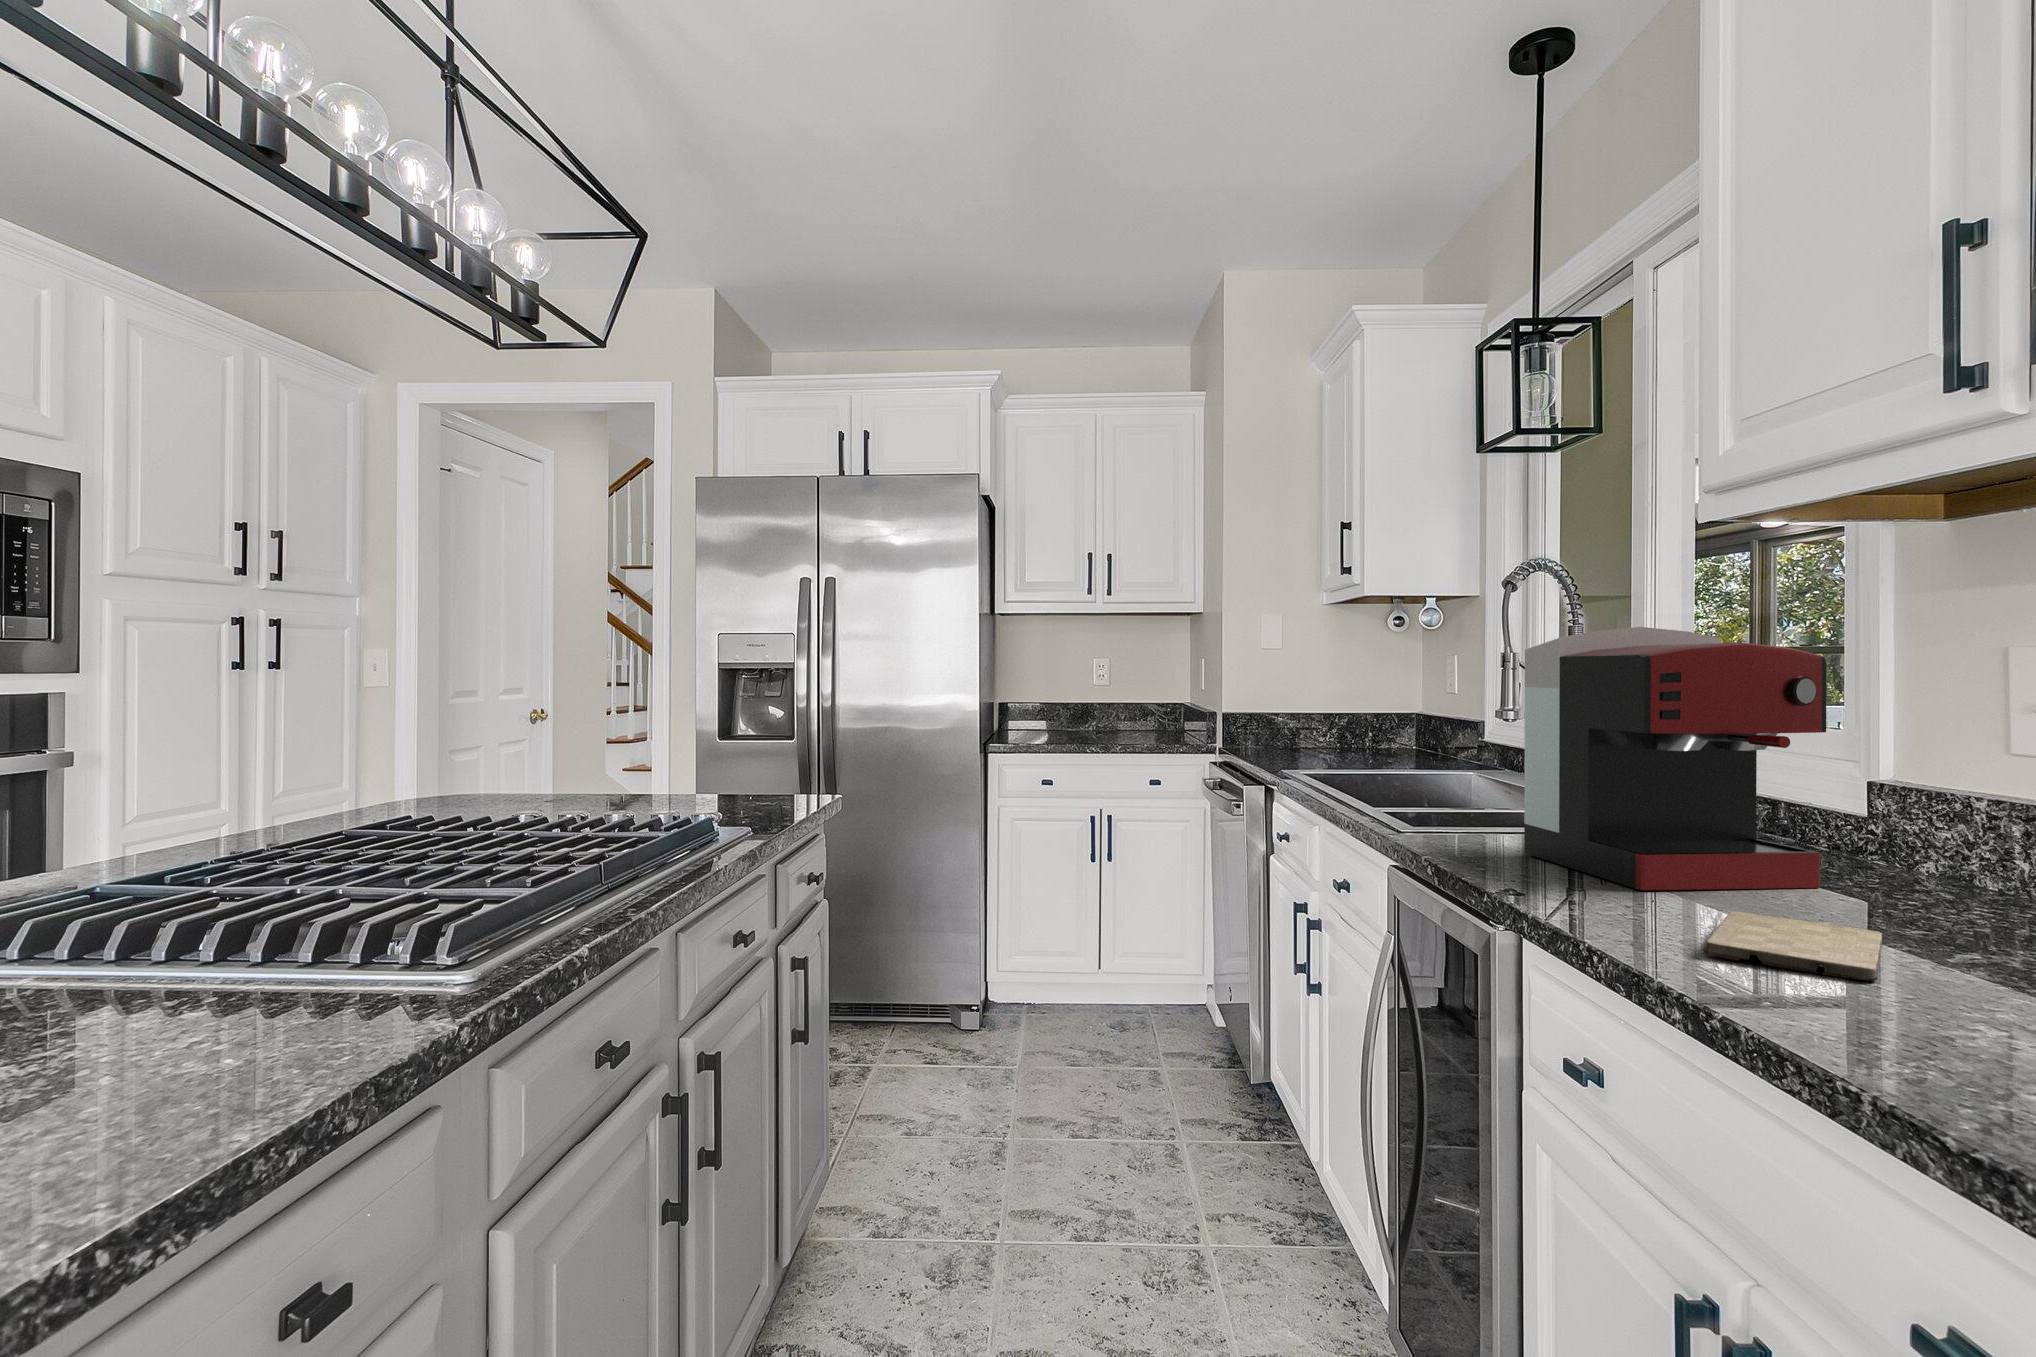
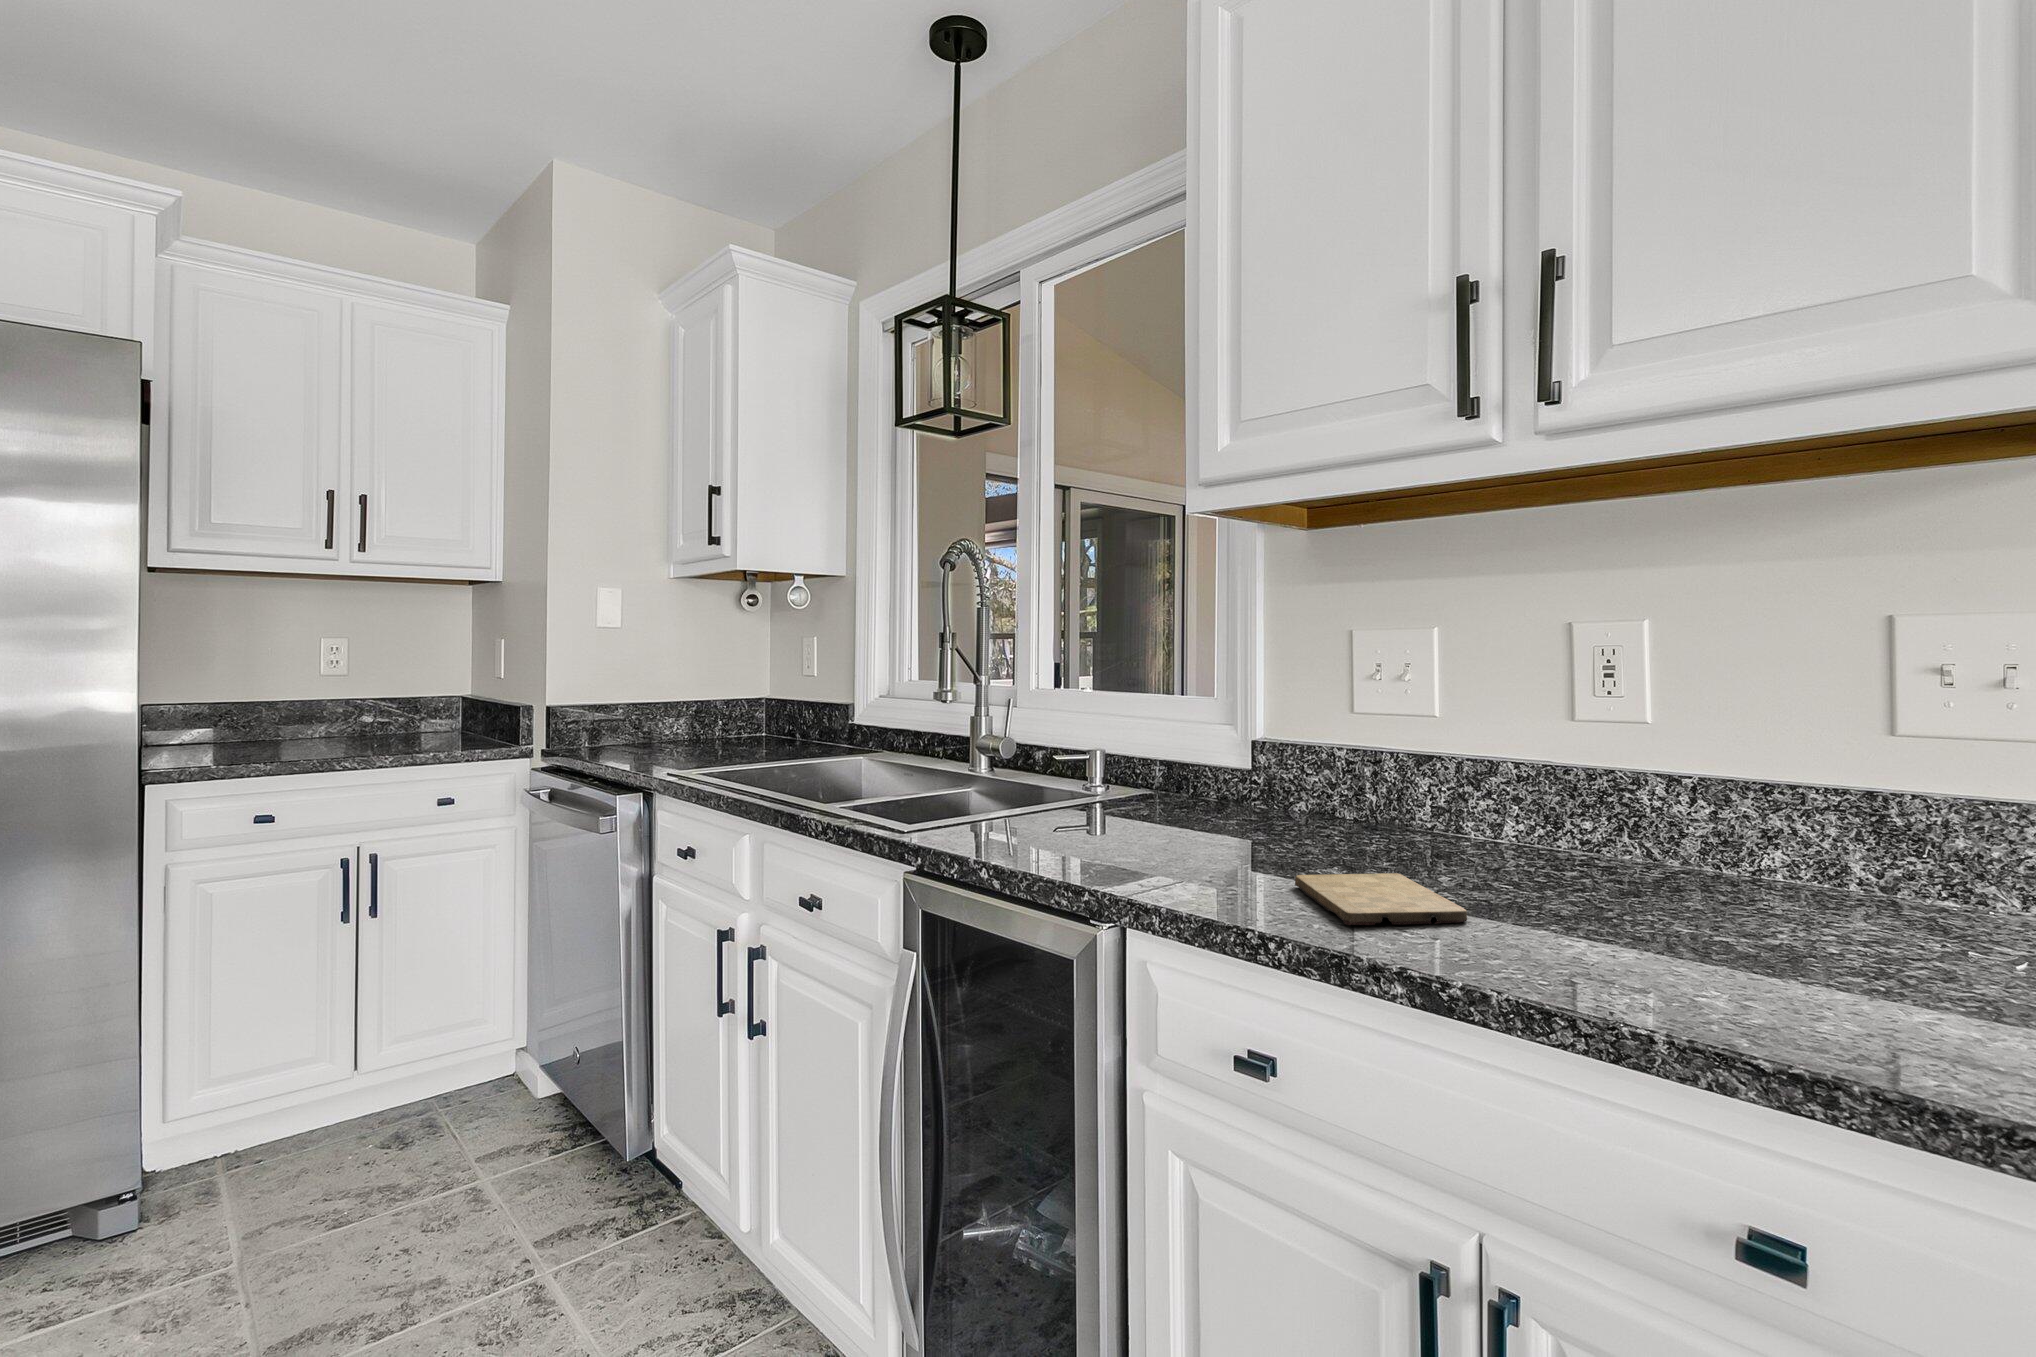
coffee maker: present [1524,627,1827,890] -> none [1030,608,1288,866]

